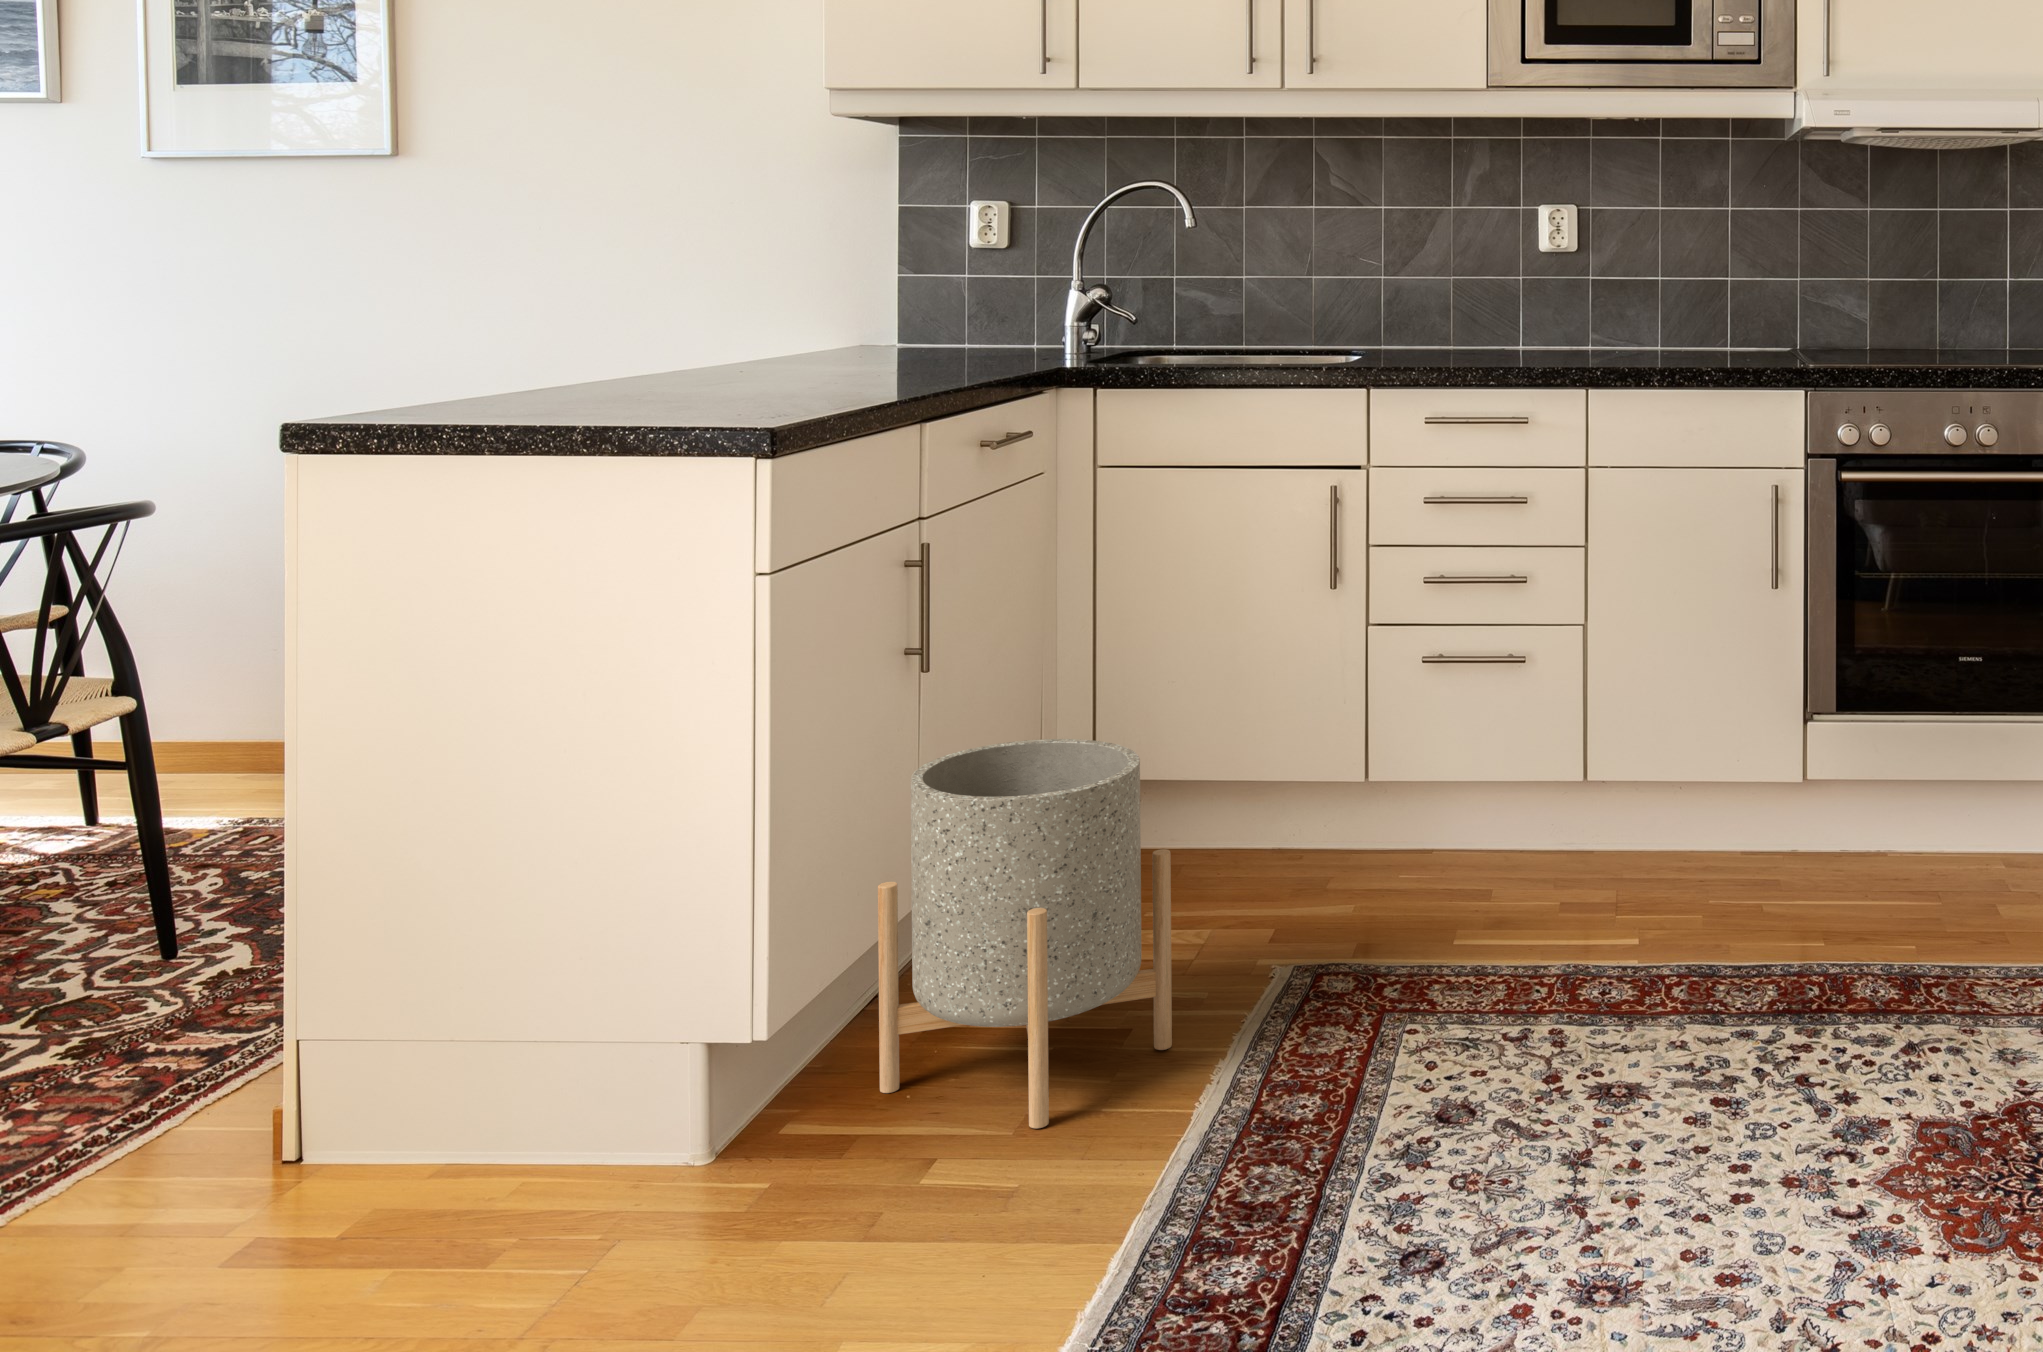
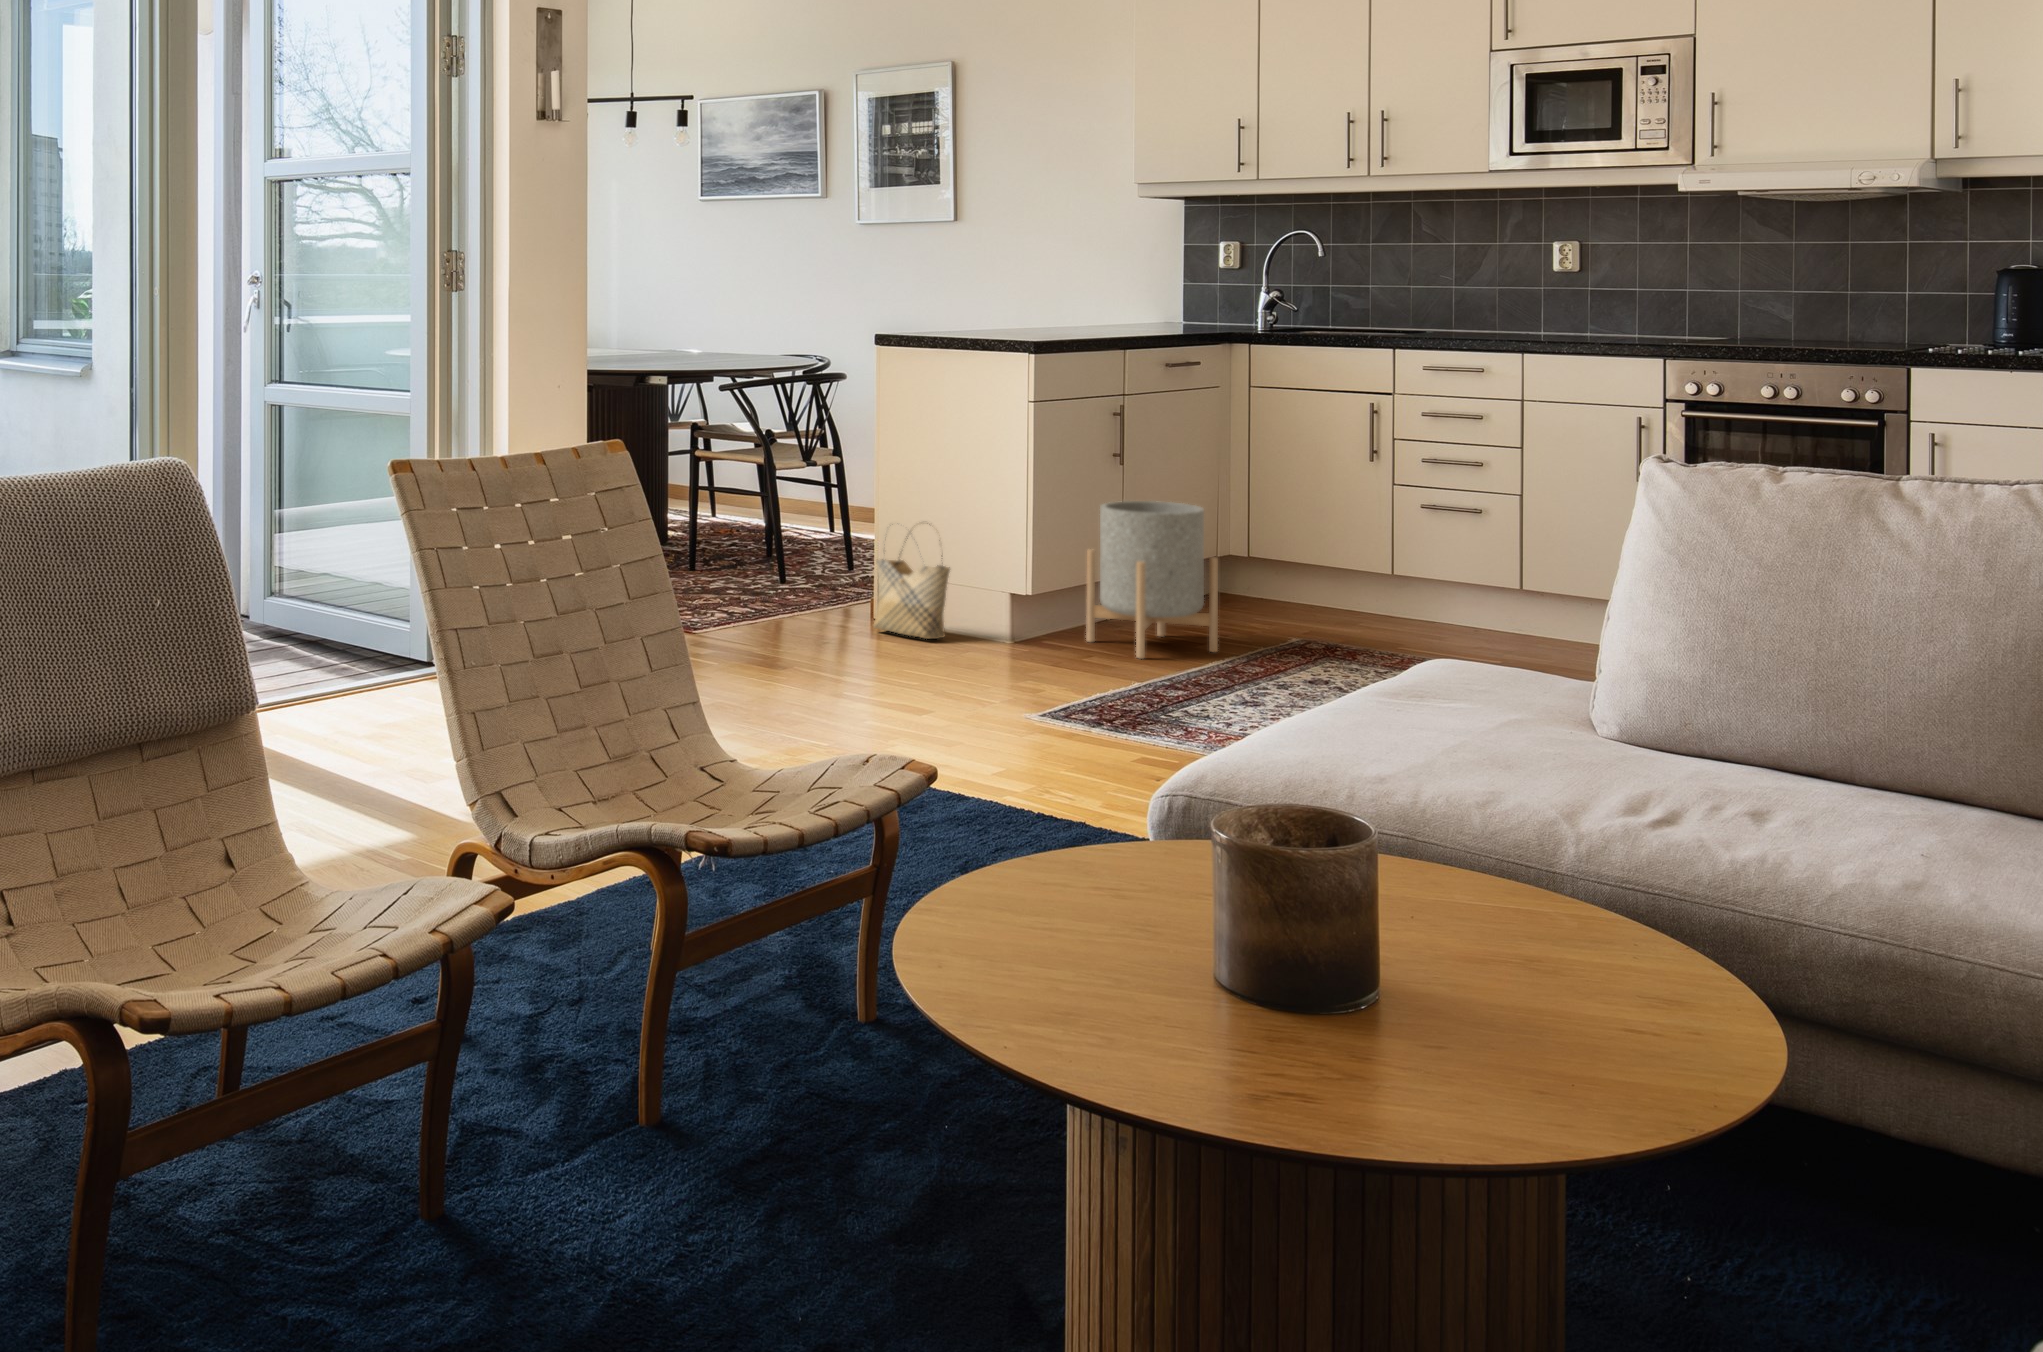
woven basket: none [290,902,533,1228] -> present [874,523,950,639]

